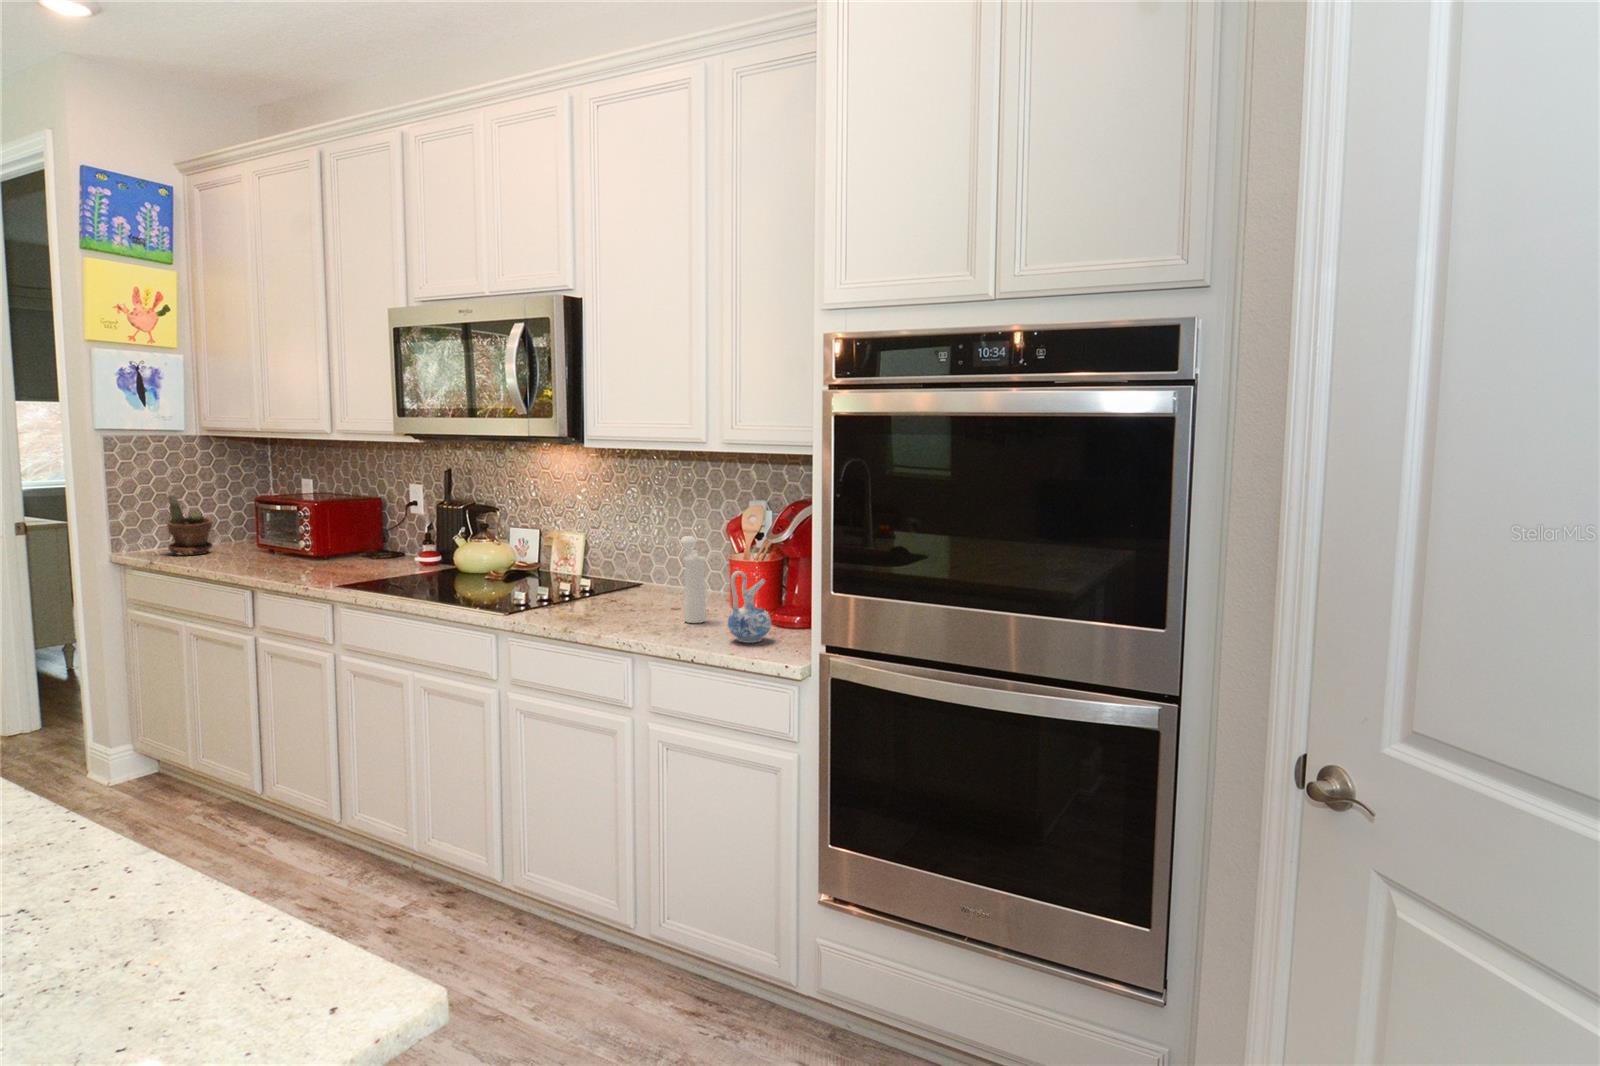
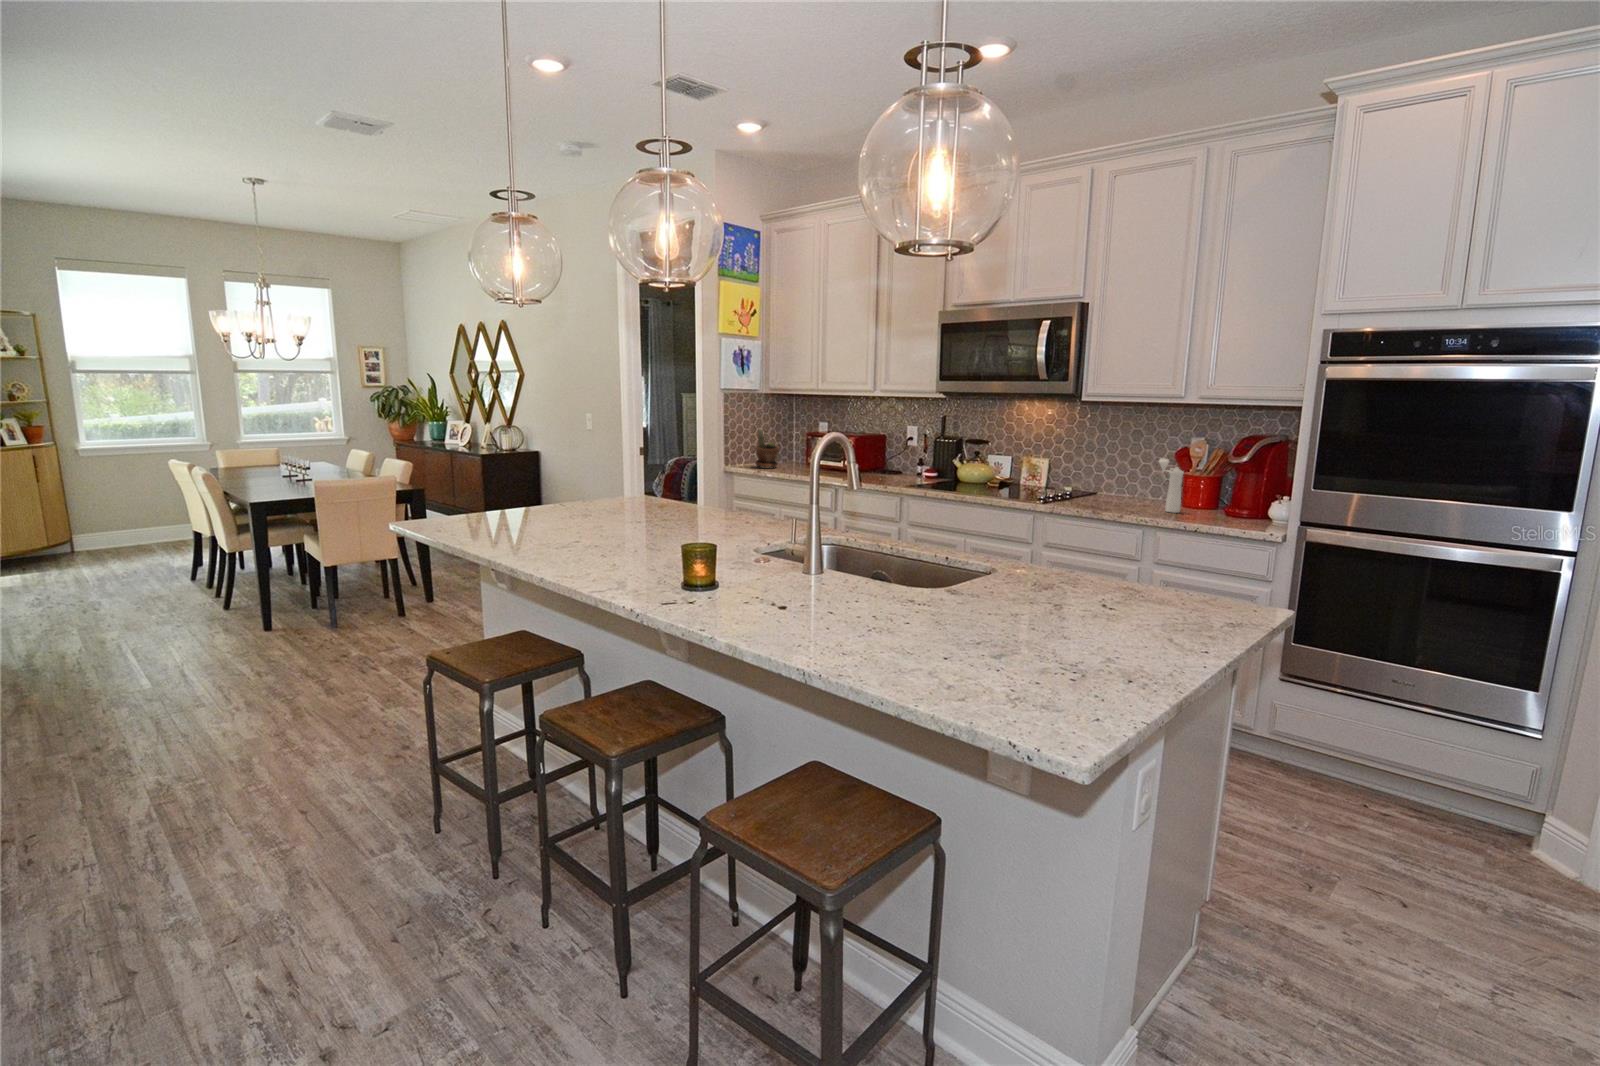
ceramic pitcher: present [728,571,771,643] -> none [1214,478,1244,523]

